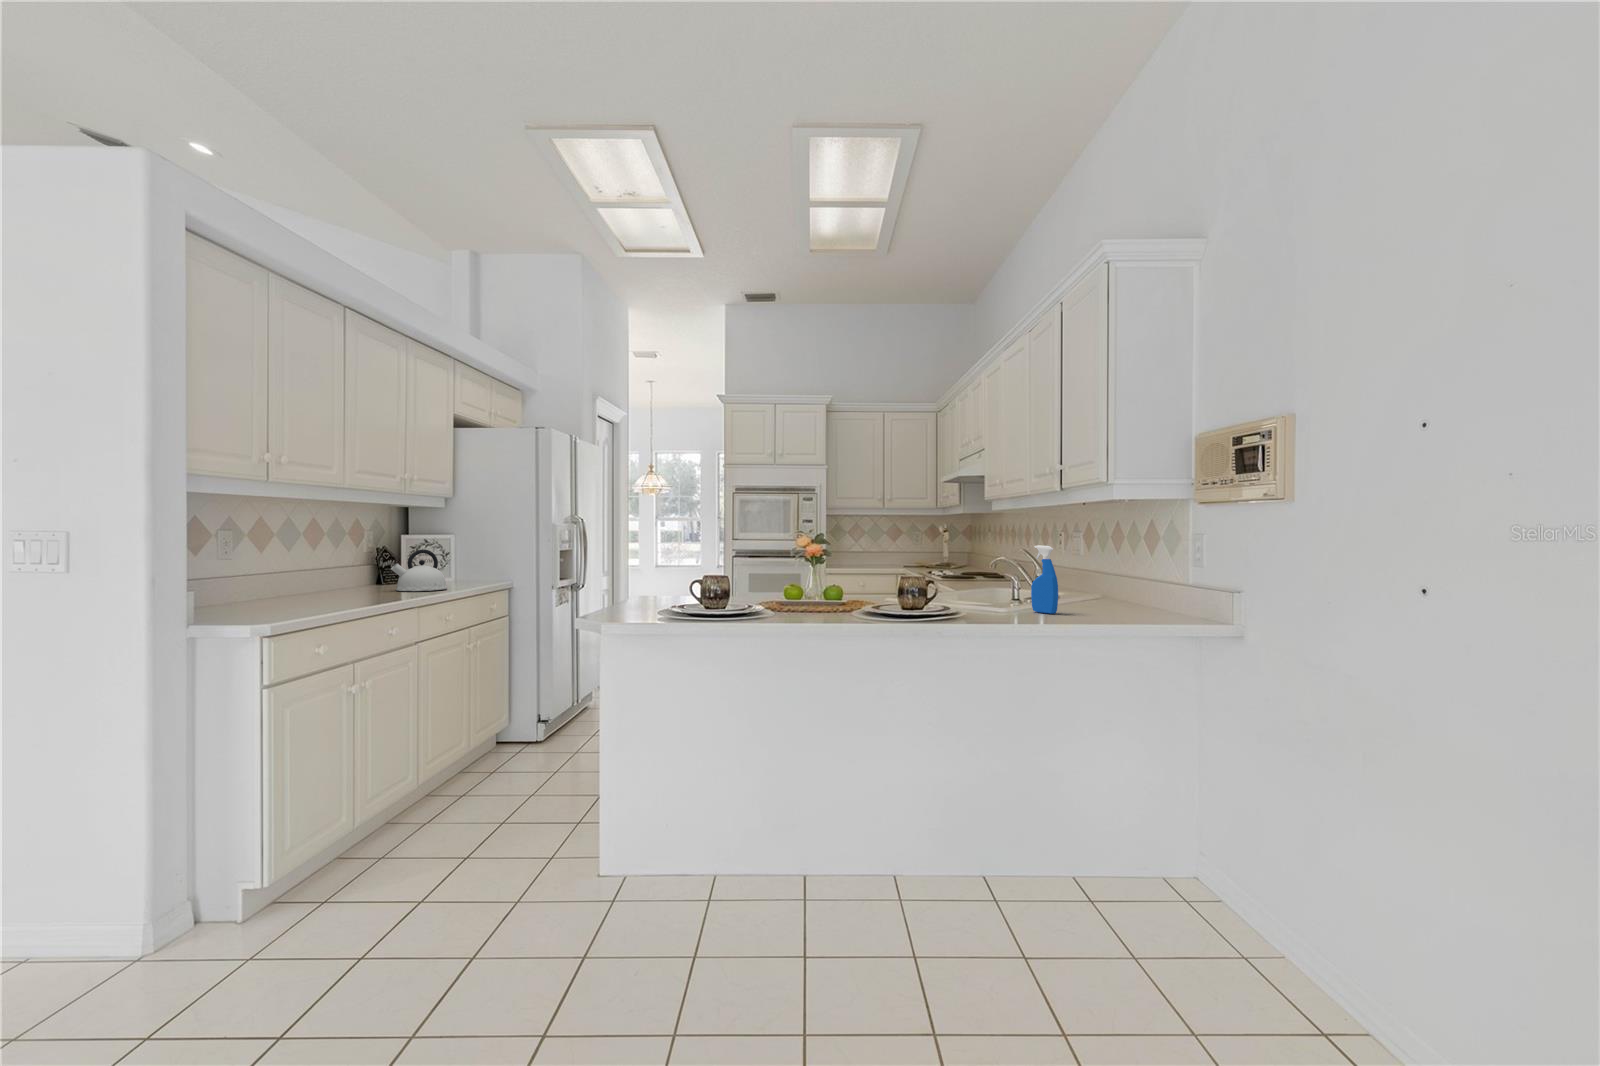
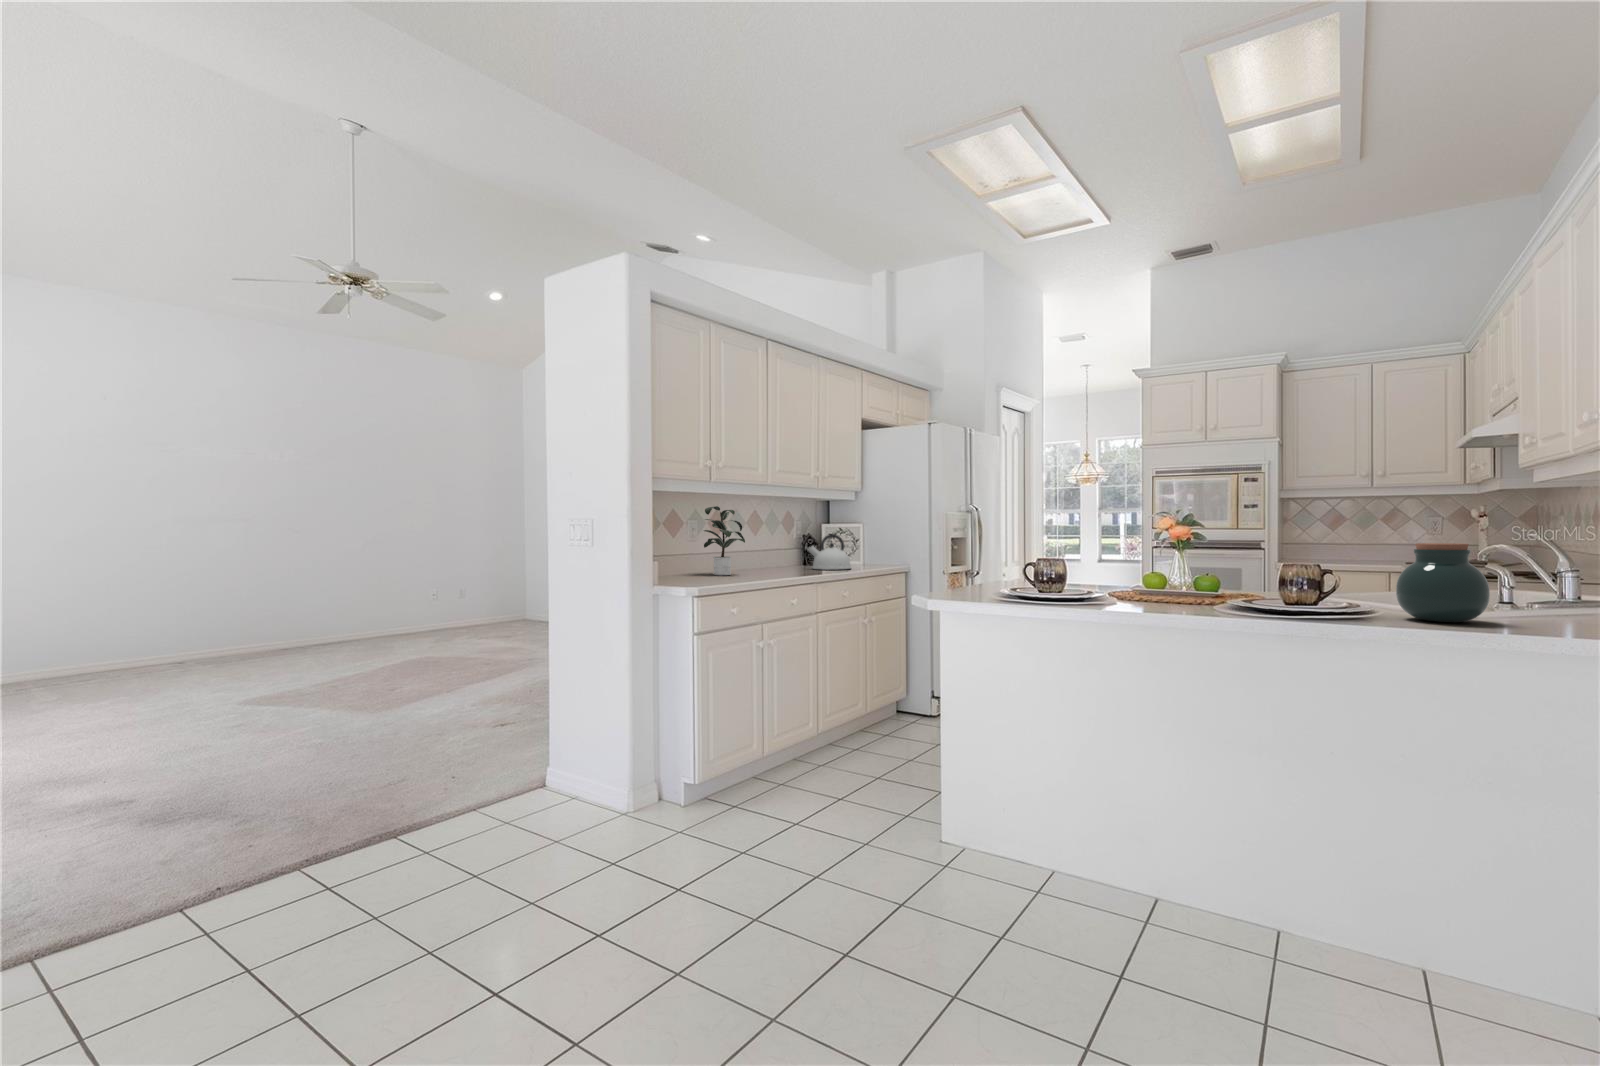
potted plant: none [239,515,335,605] -> present [704,506,745,575]
spray bottle: present [1031,545,1058,614] -> none [1514,526,1562,624]
jar: none [971,558,1025,617] -> present [1396,543,1490,622]

